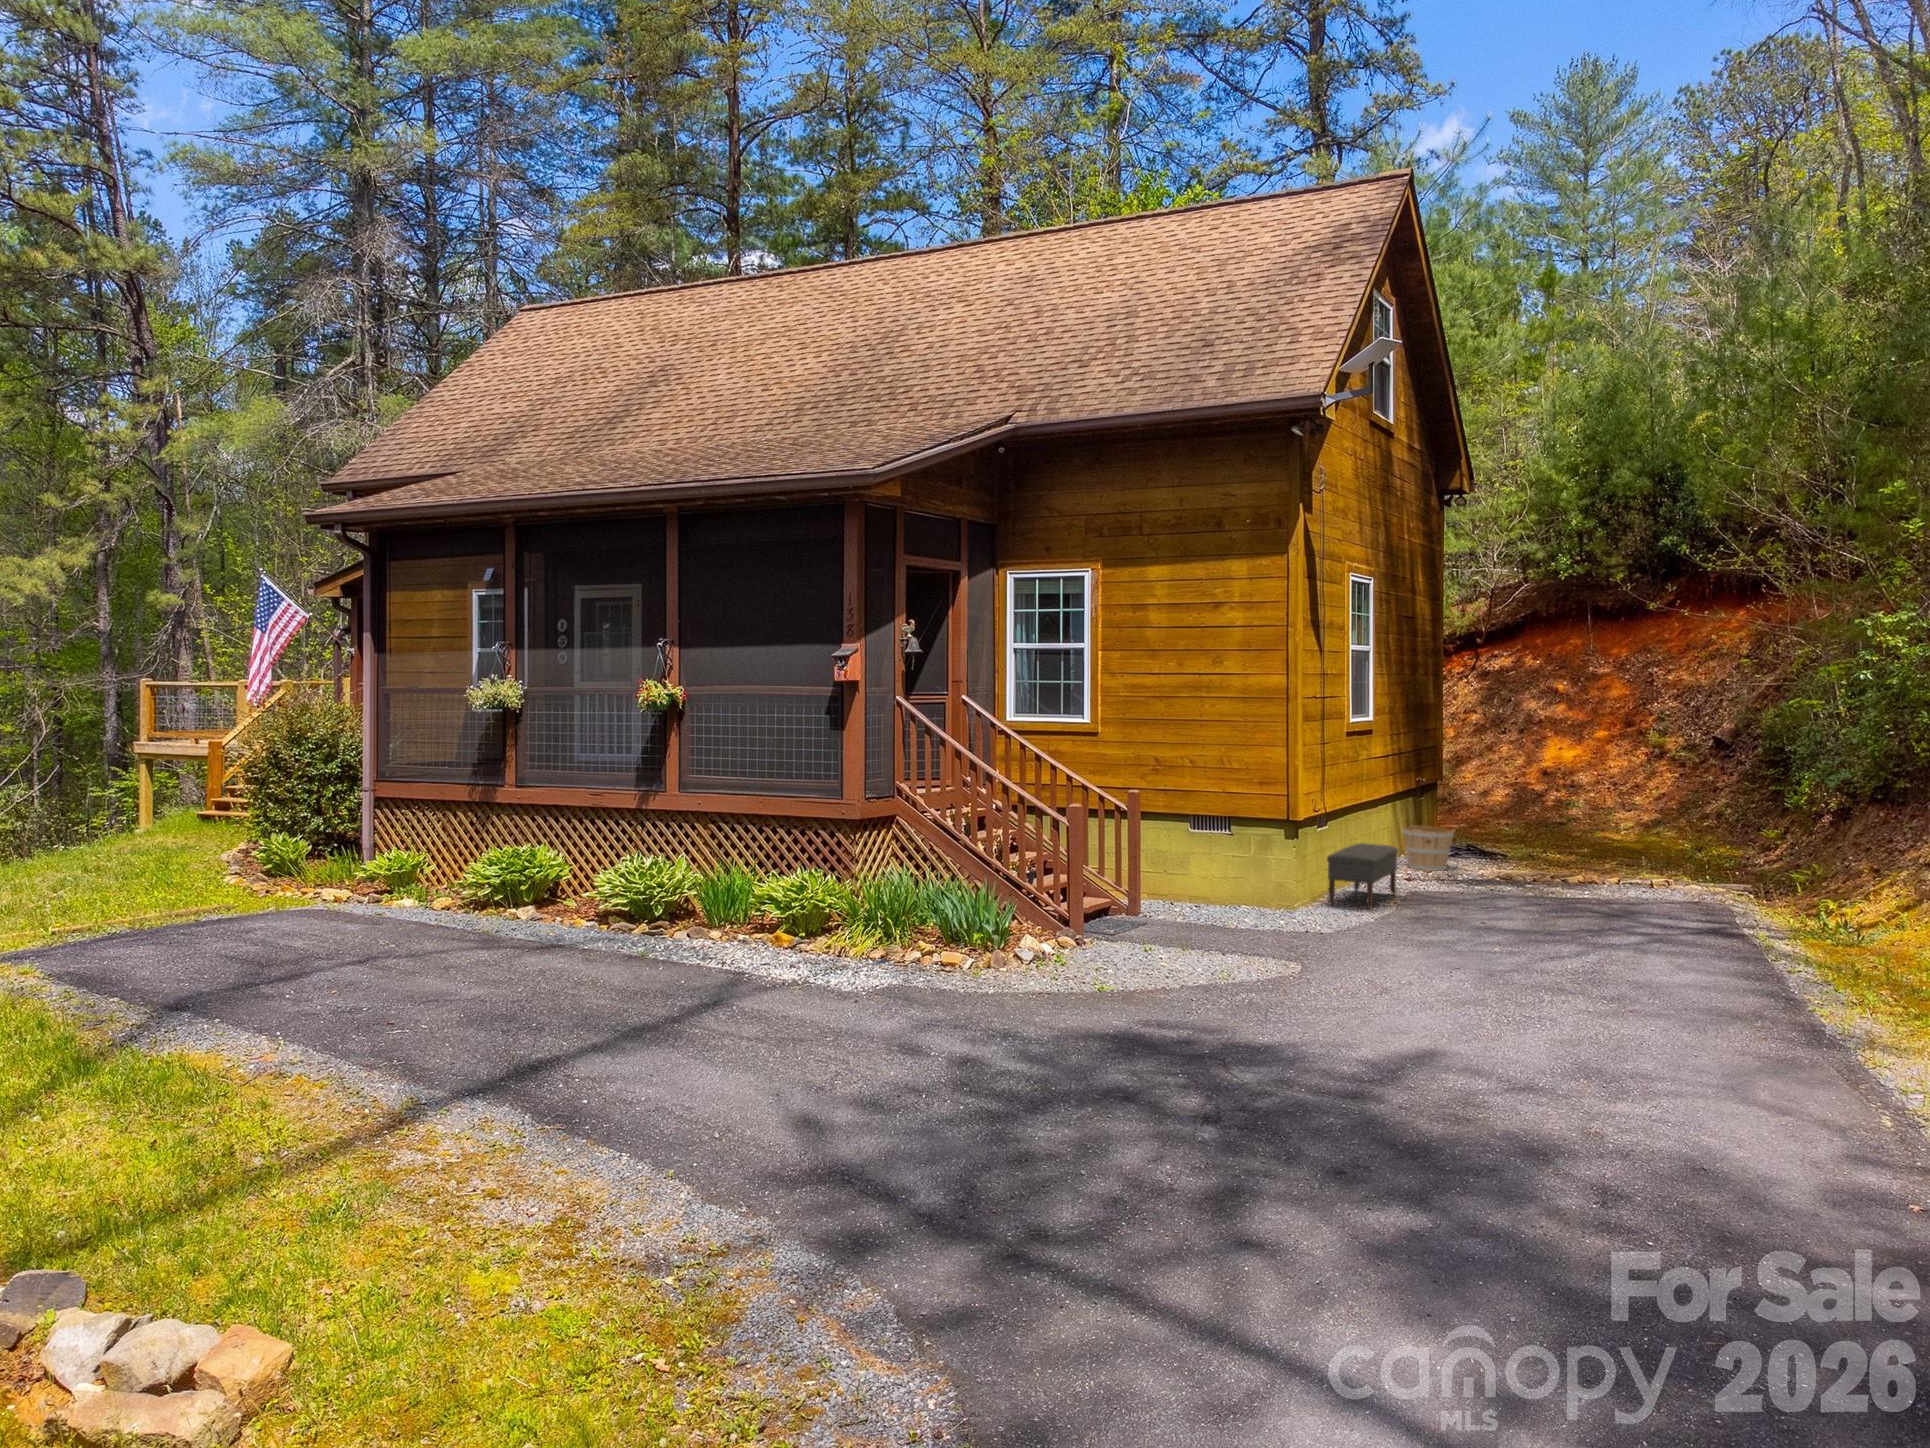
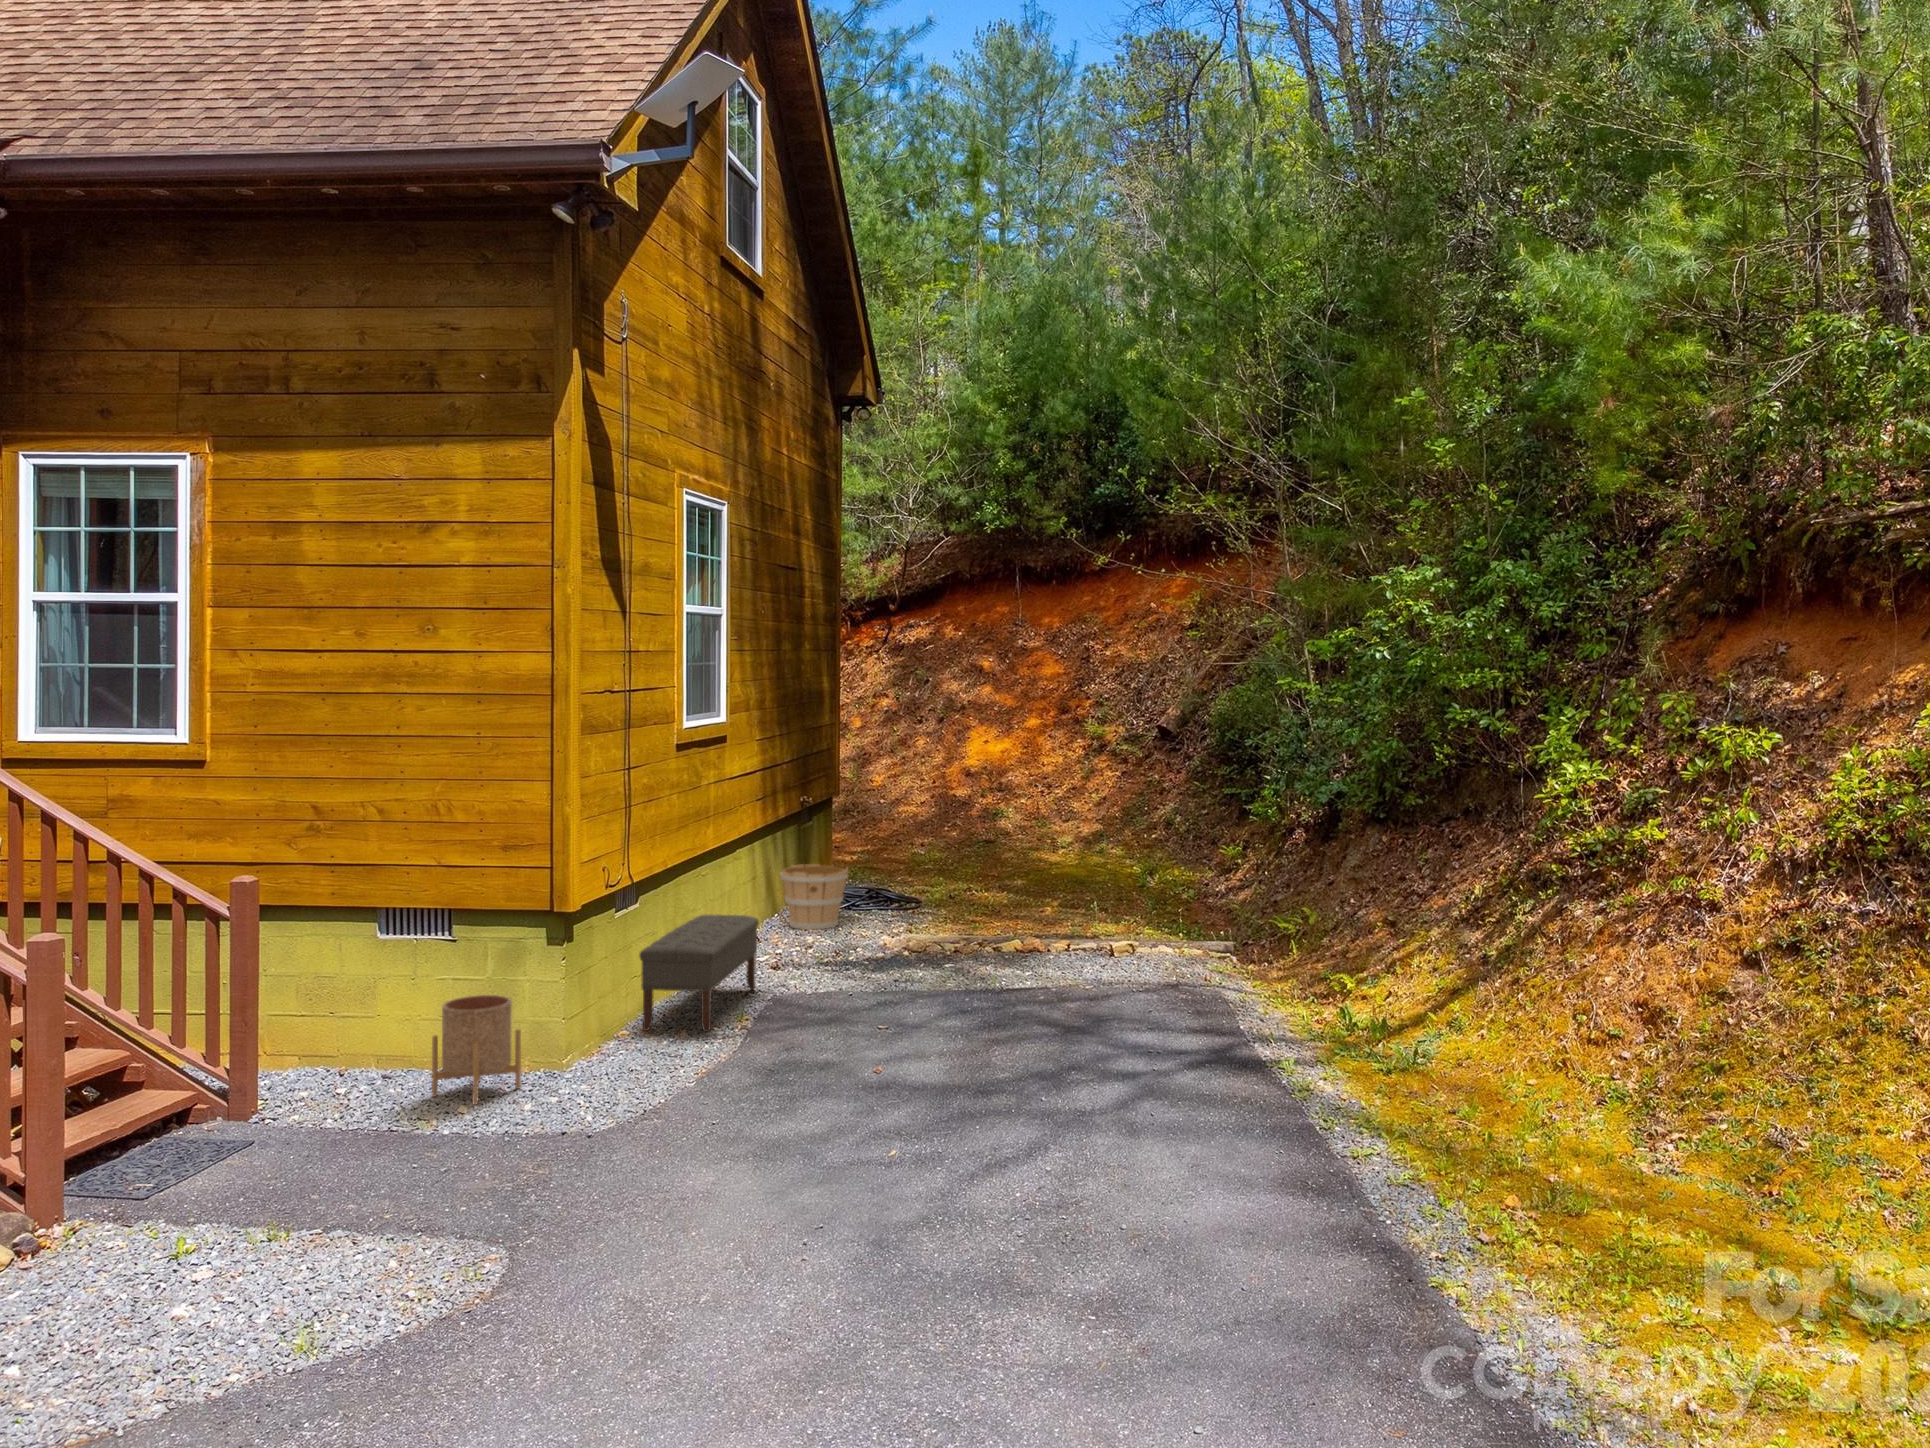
planter: none [1221,865,1269,922] -> present [432,995,521,1105]

